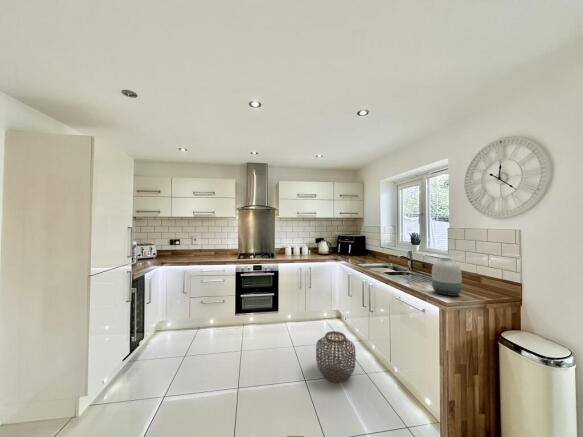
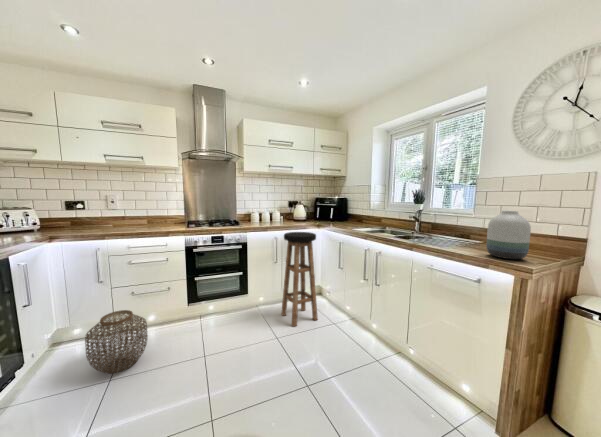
bar stool: none [302,265,330,339] -> present [281,232,318,326]
woven basket: present [316,331,355,383] -> present [85,310,147,374]

